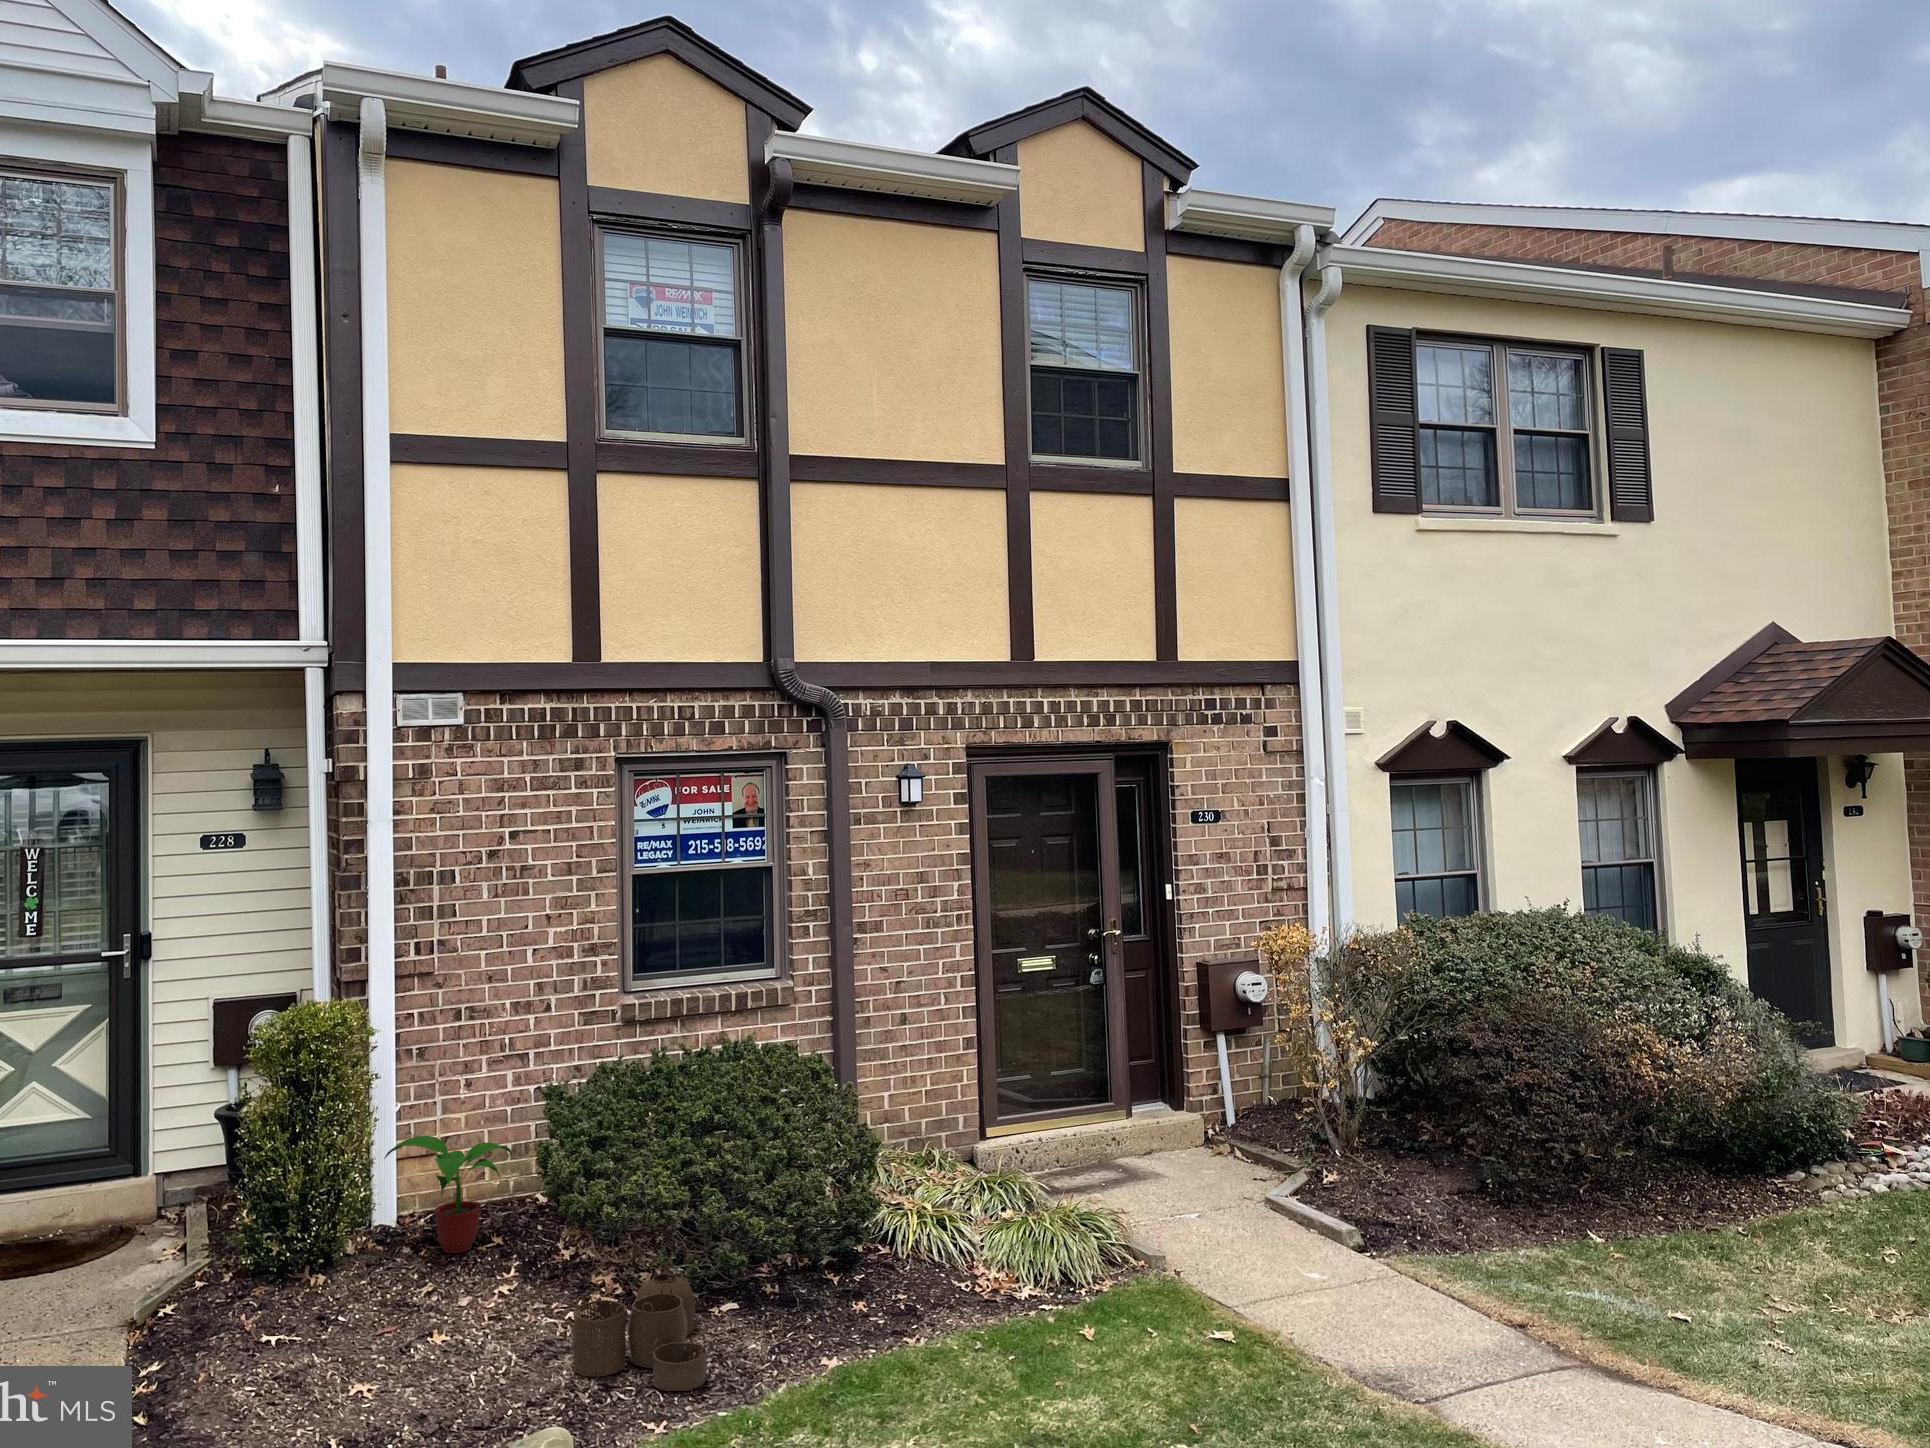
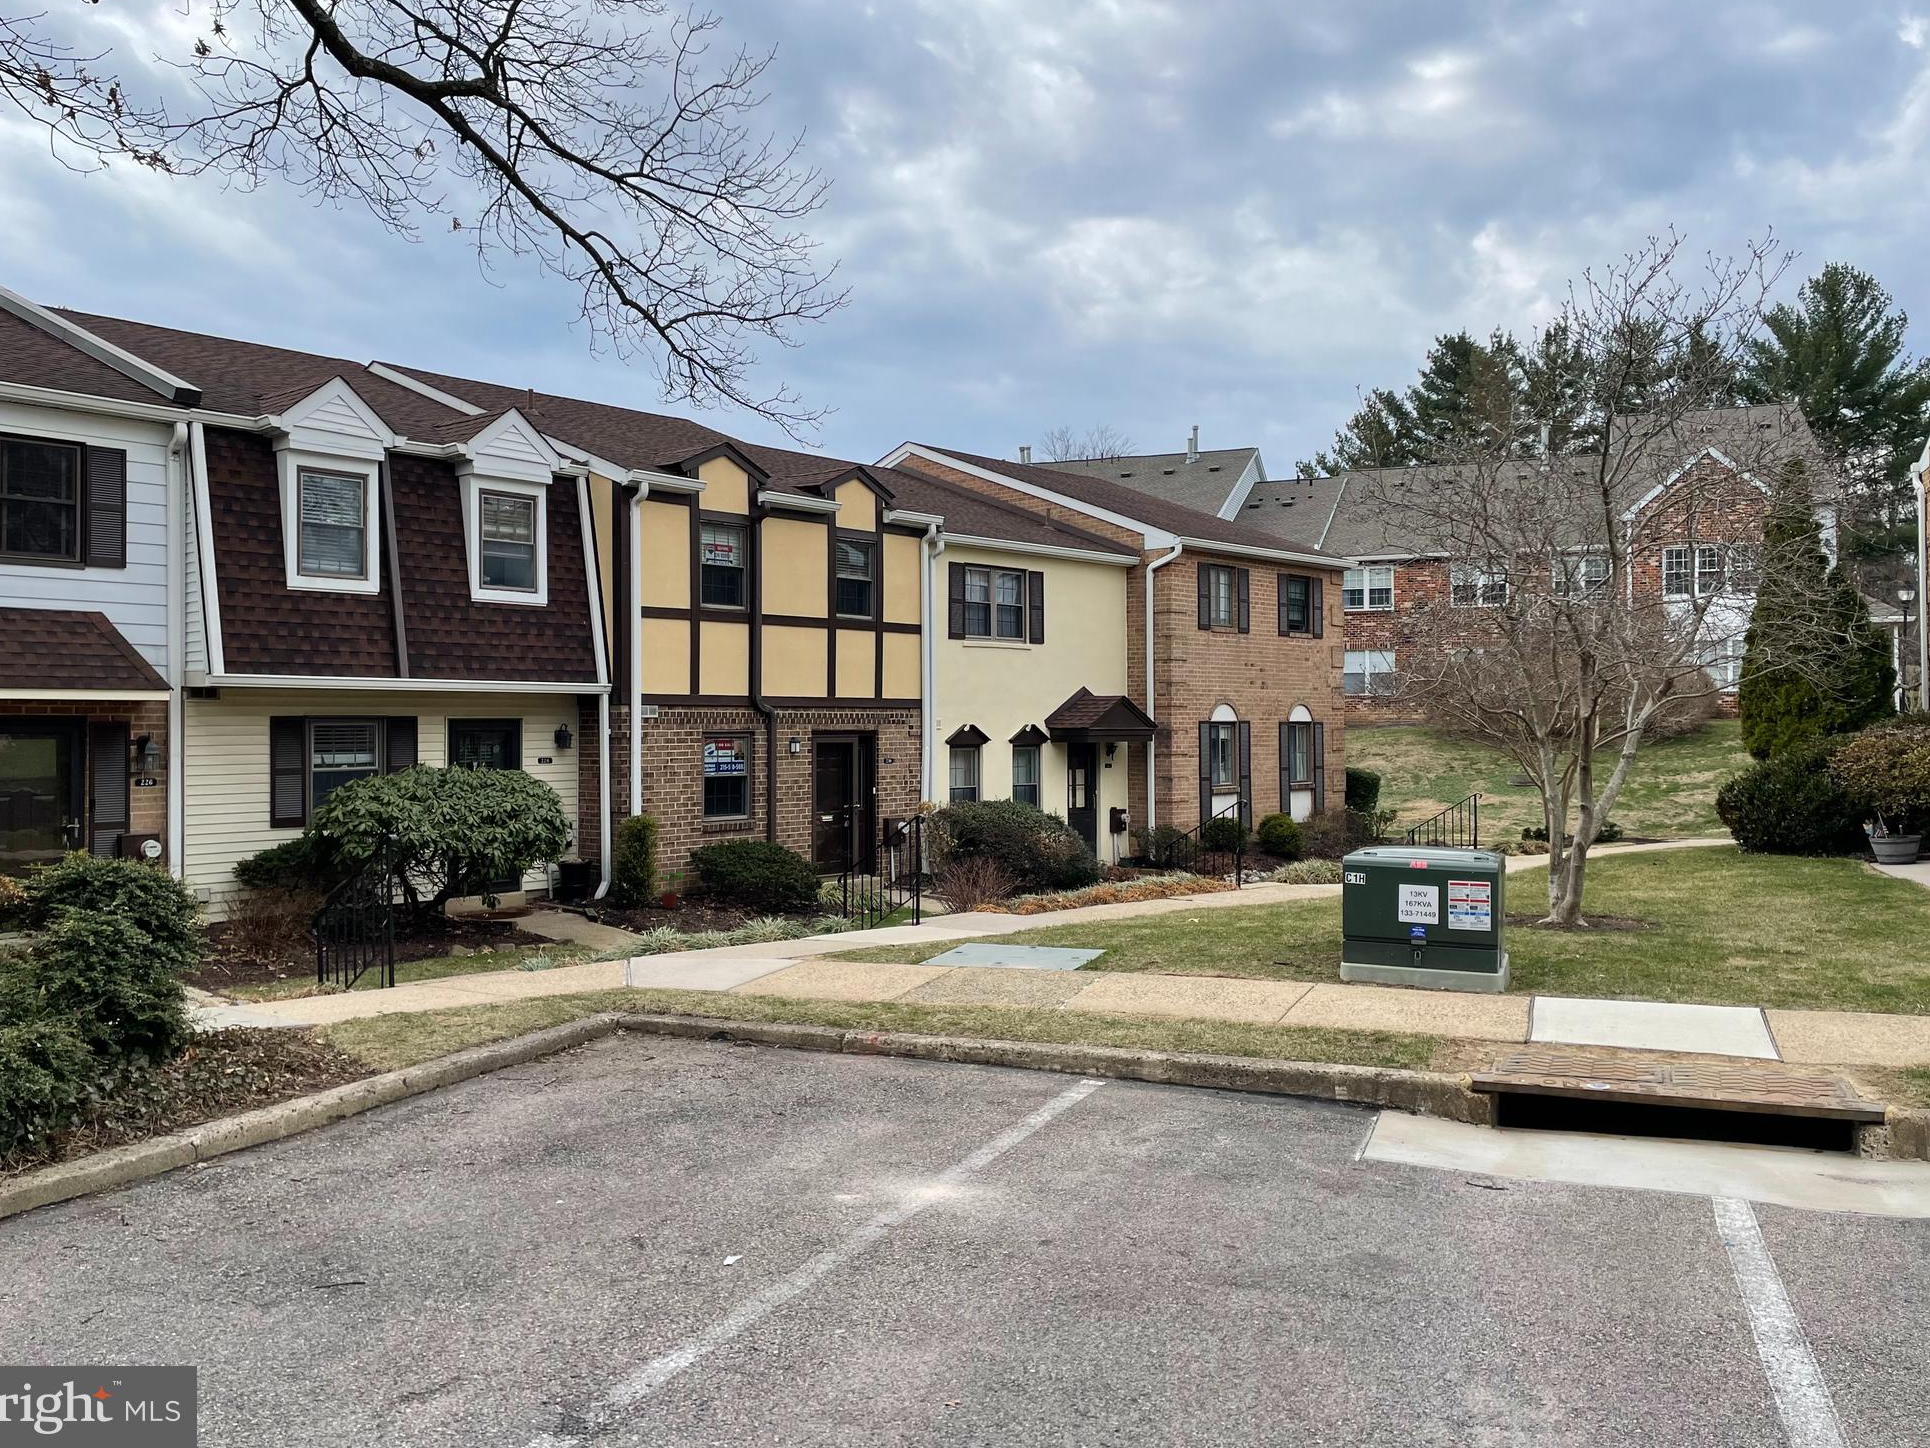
woven basket: present [573,1268,707,1391] -> none [763,896,807,919]

